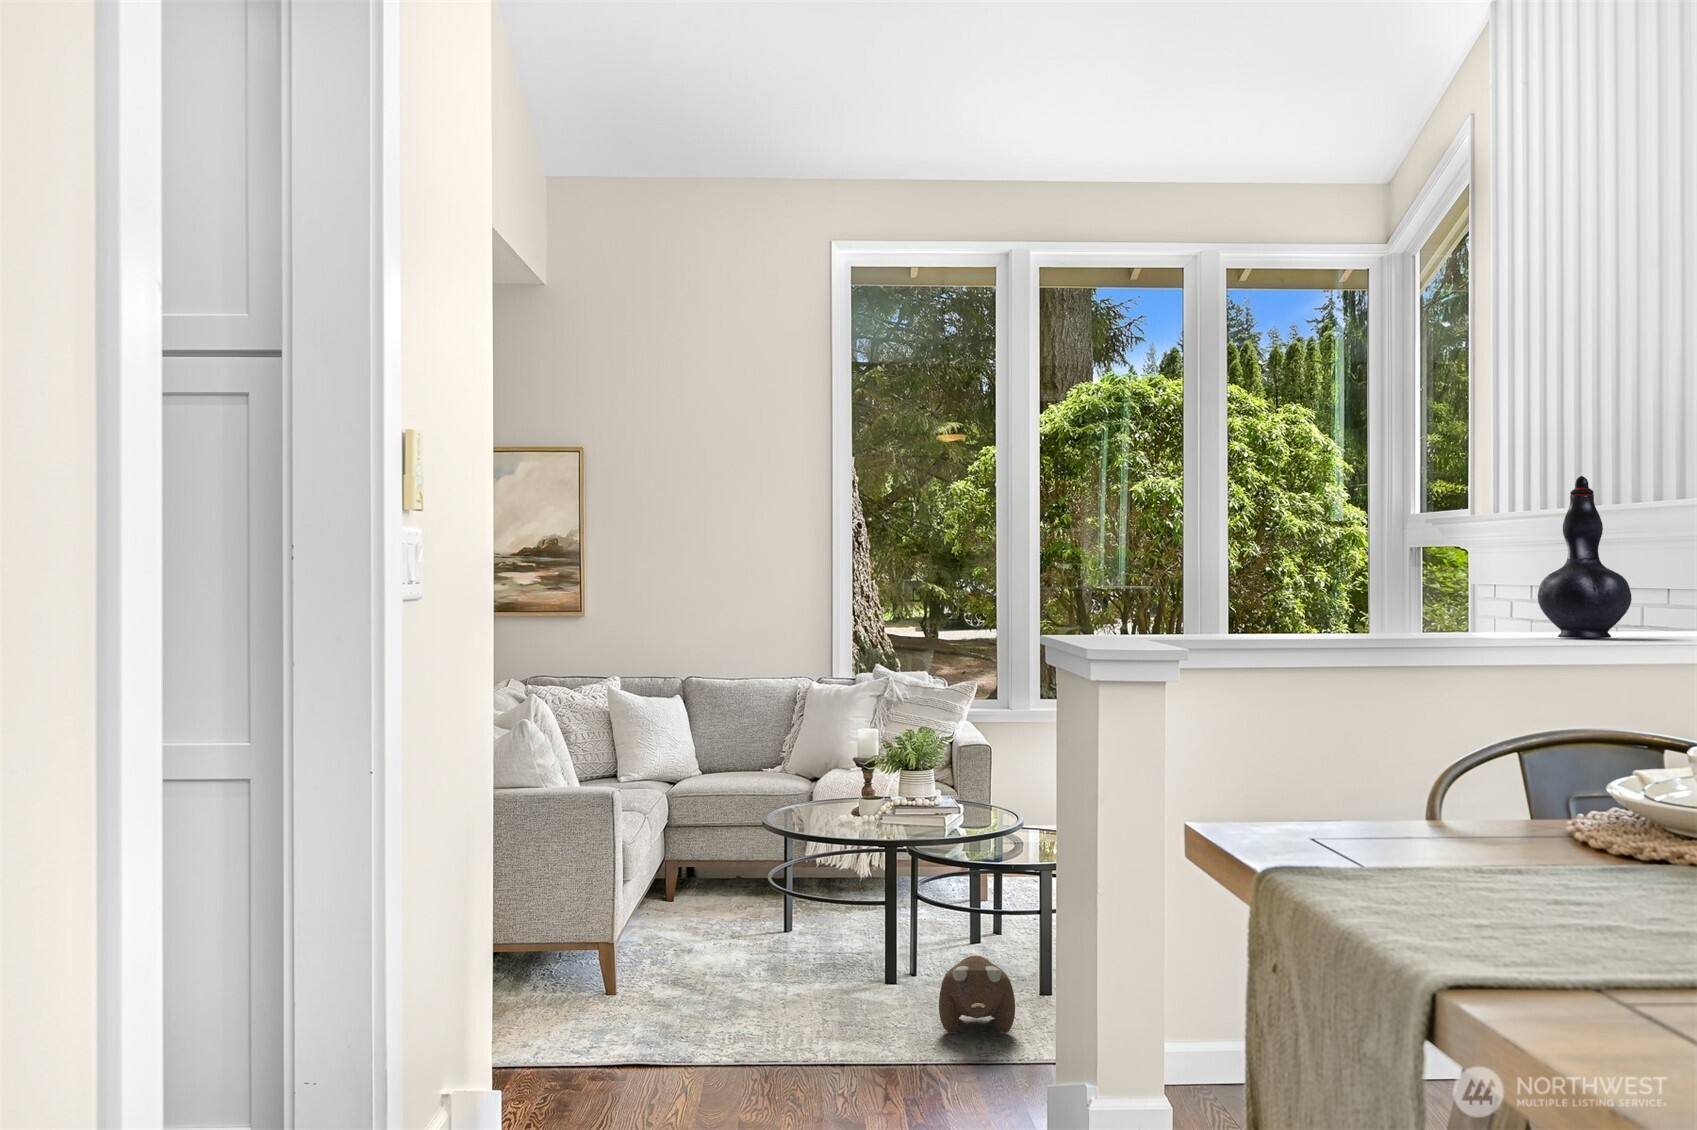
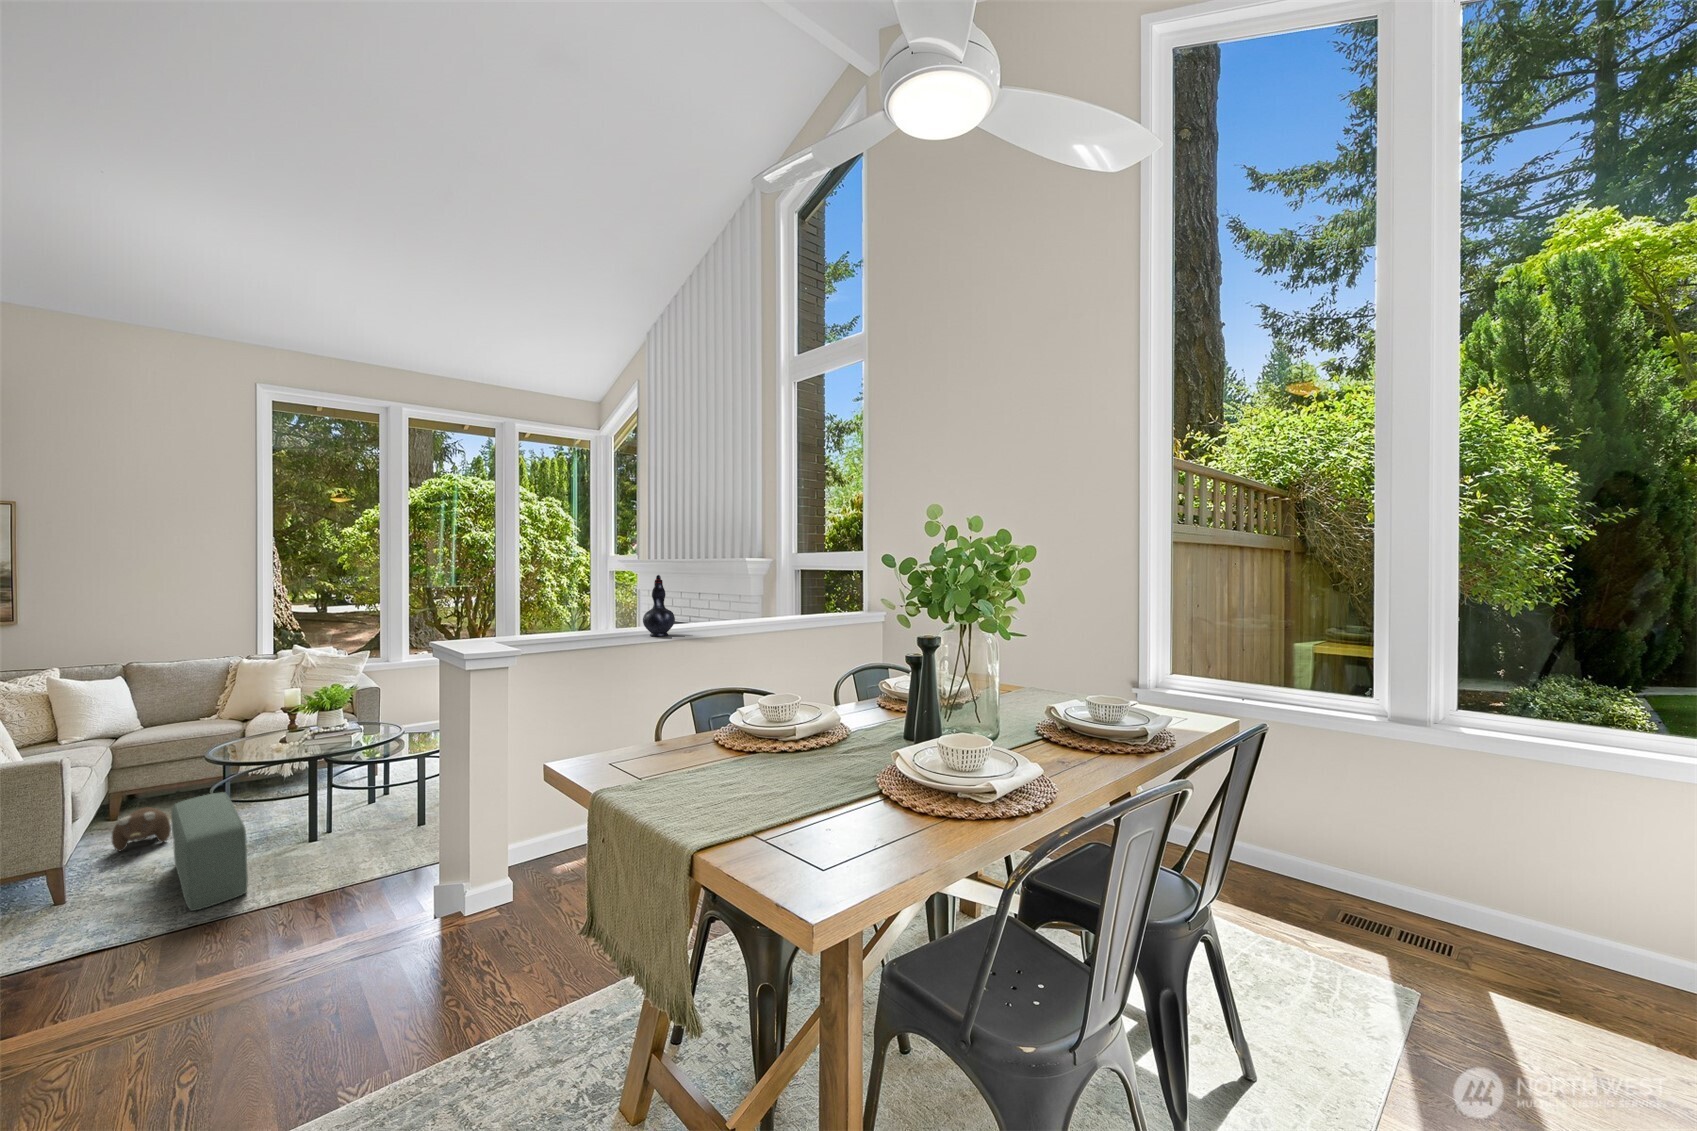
pouf: none [725,869,805,1045] -> present [171,792,248,911]
plush toy: present [939,956,1015,1033] -> present [112,807,171,851]

